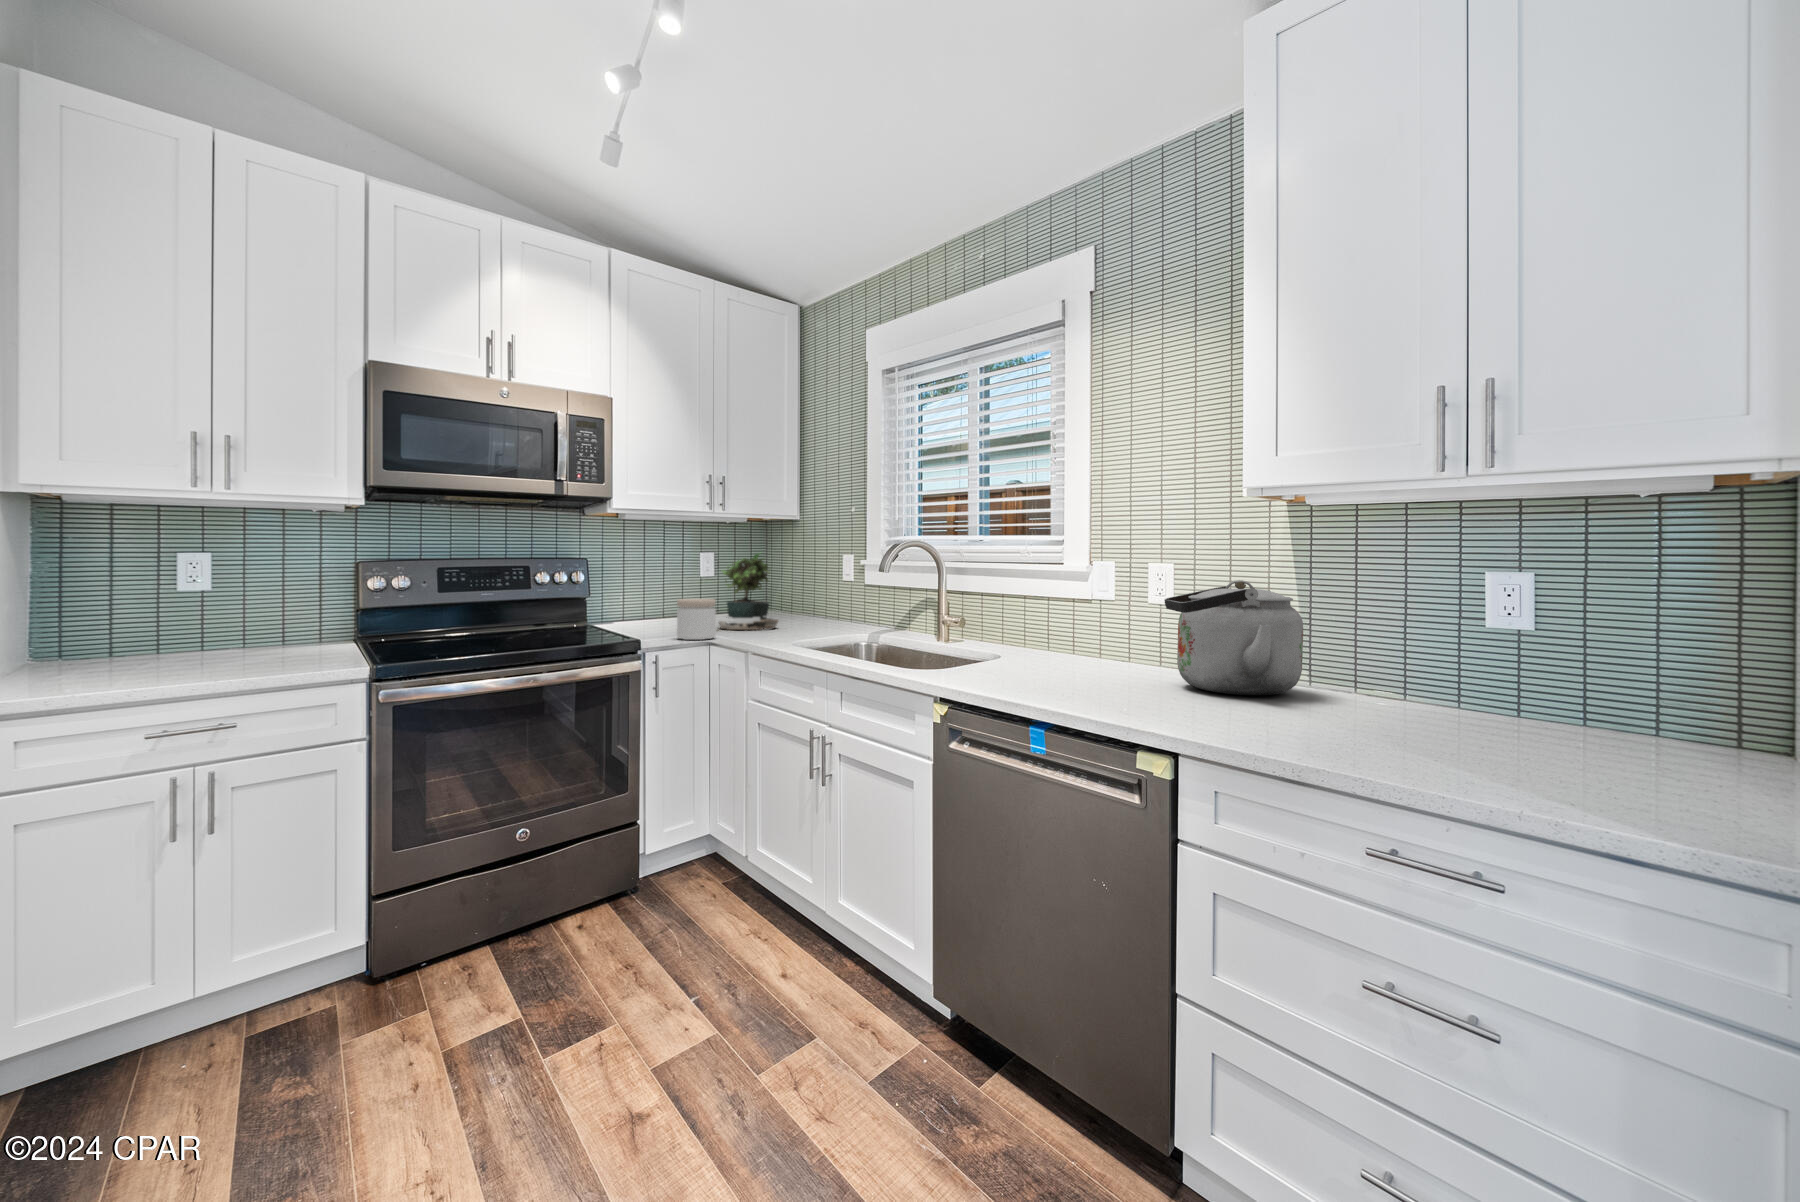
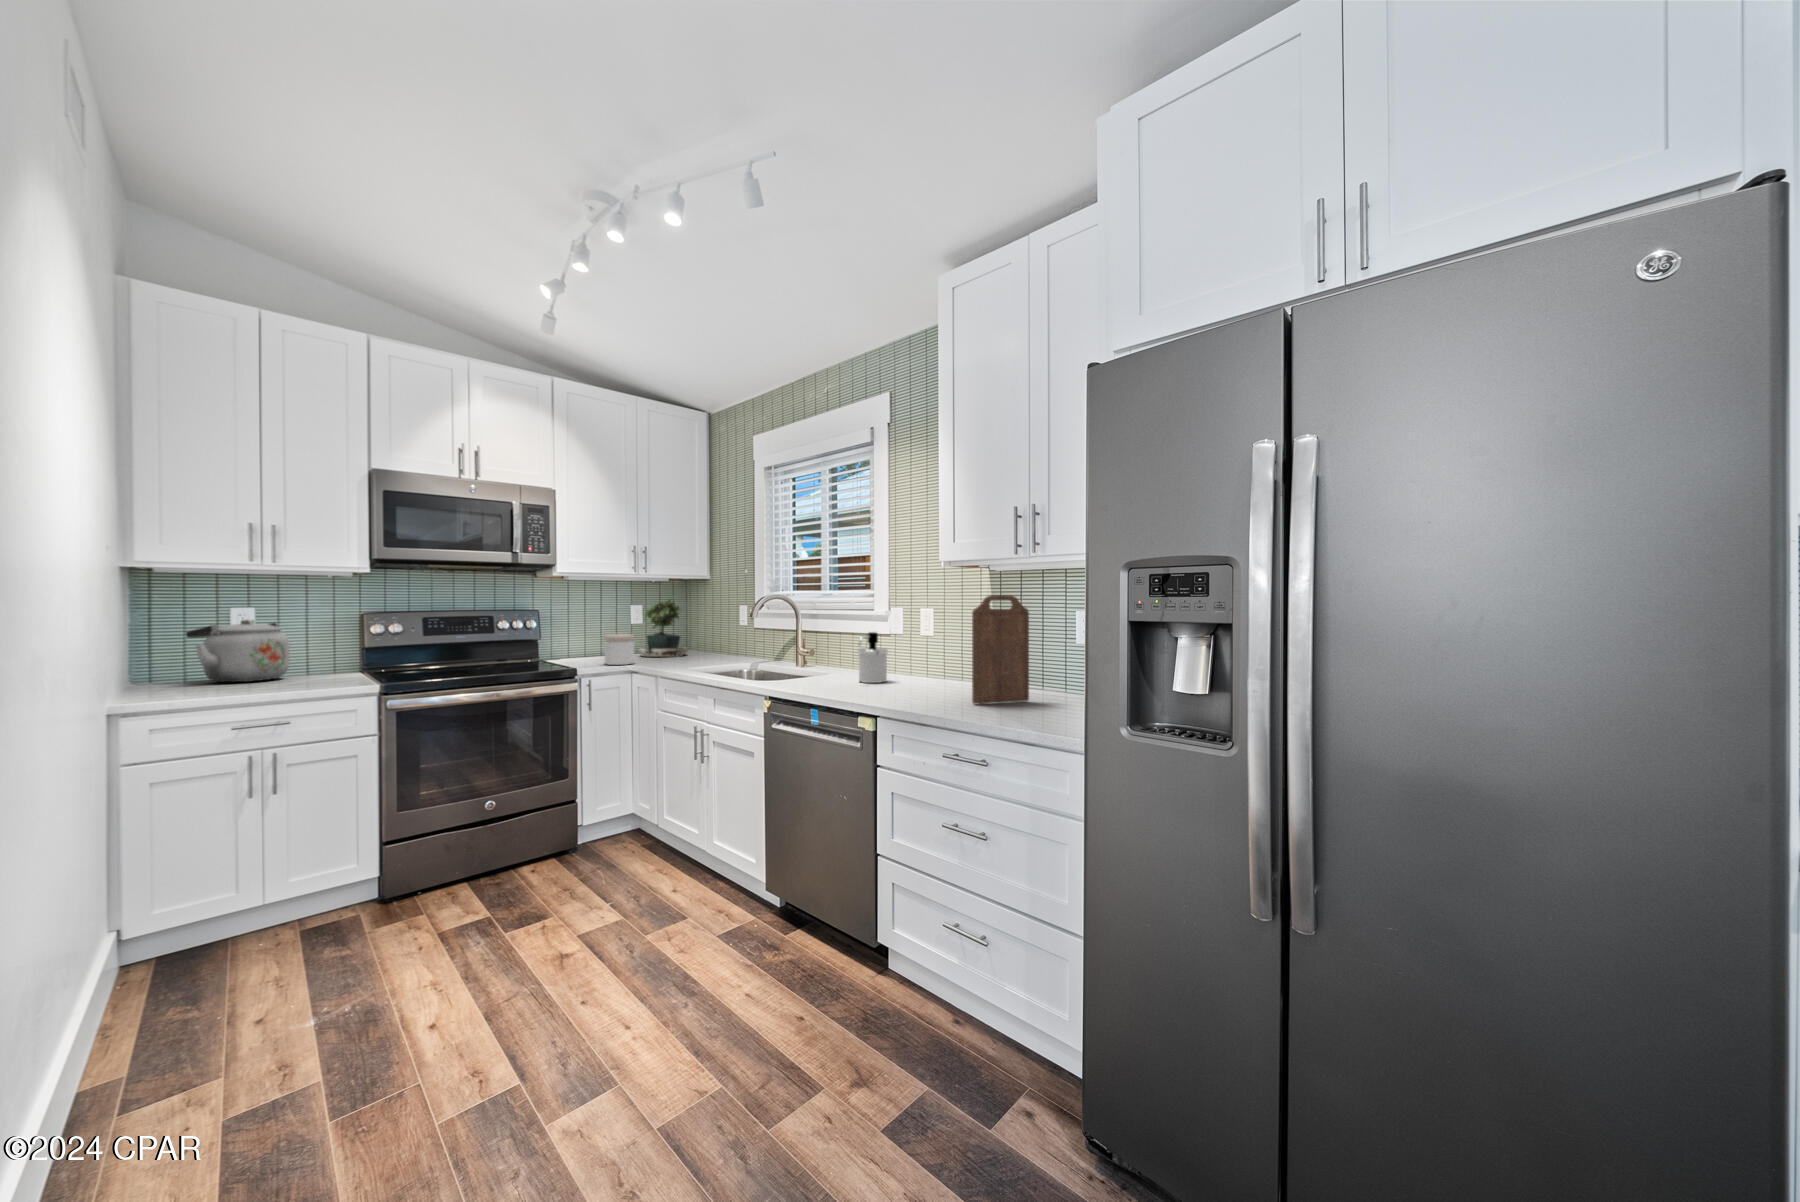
cutting board: none [1362,524,1463,728] -> present [972,595,1029,704]
kettle: present [1164,580,1303,695] -> present [186,619,289,682]
soap dispenser: none [1066,597,1115,676] -> present [858,632,888,683]

